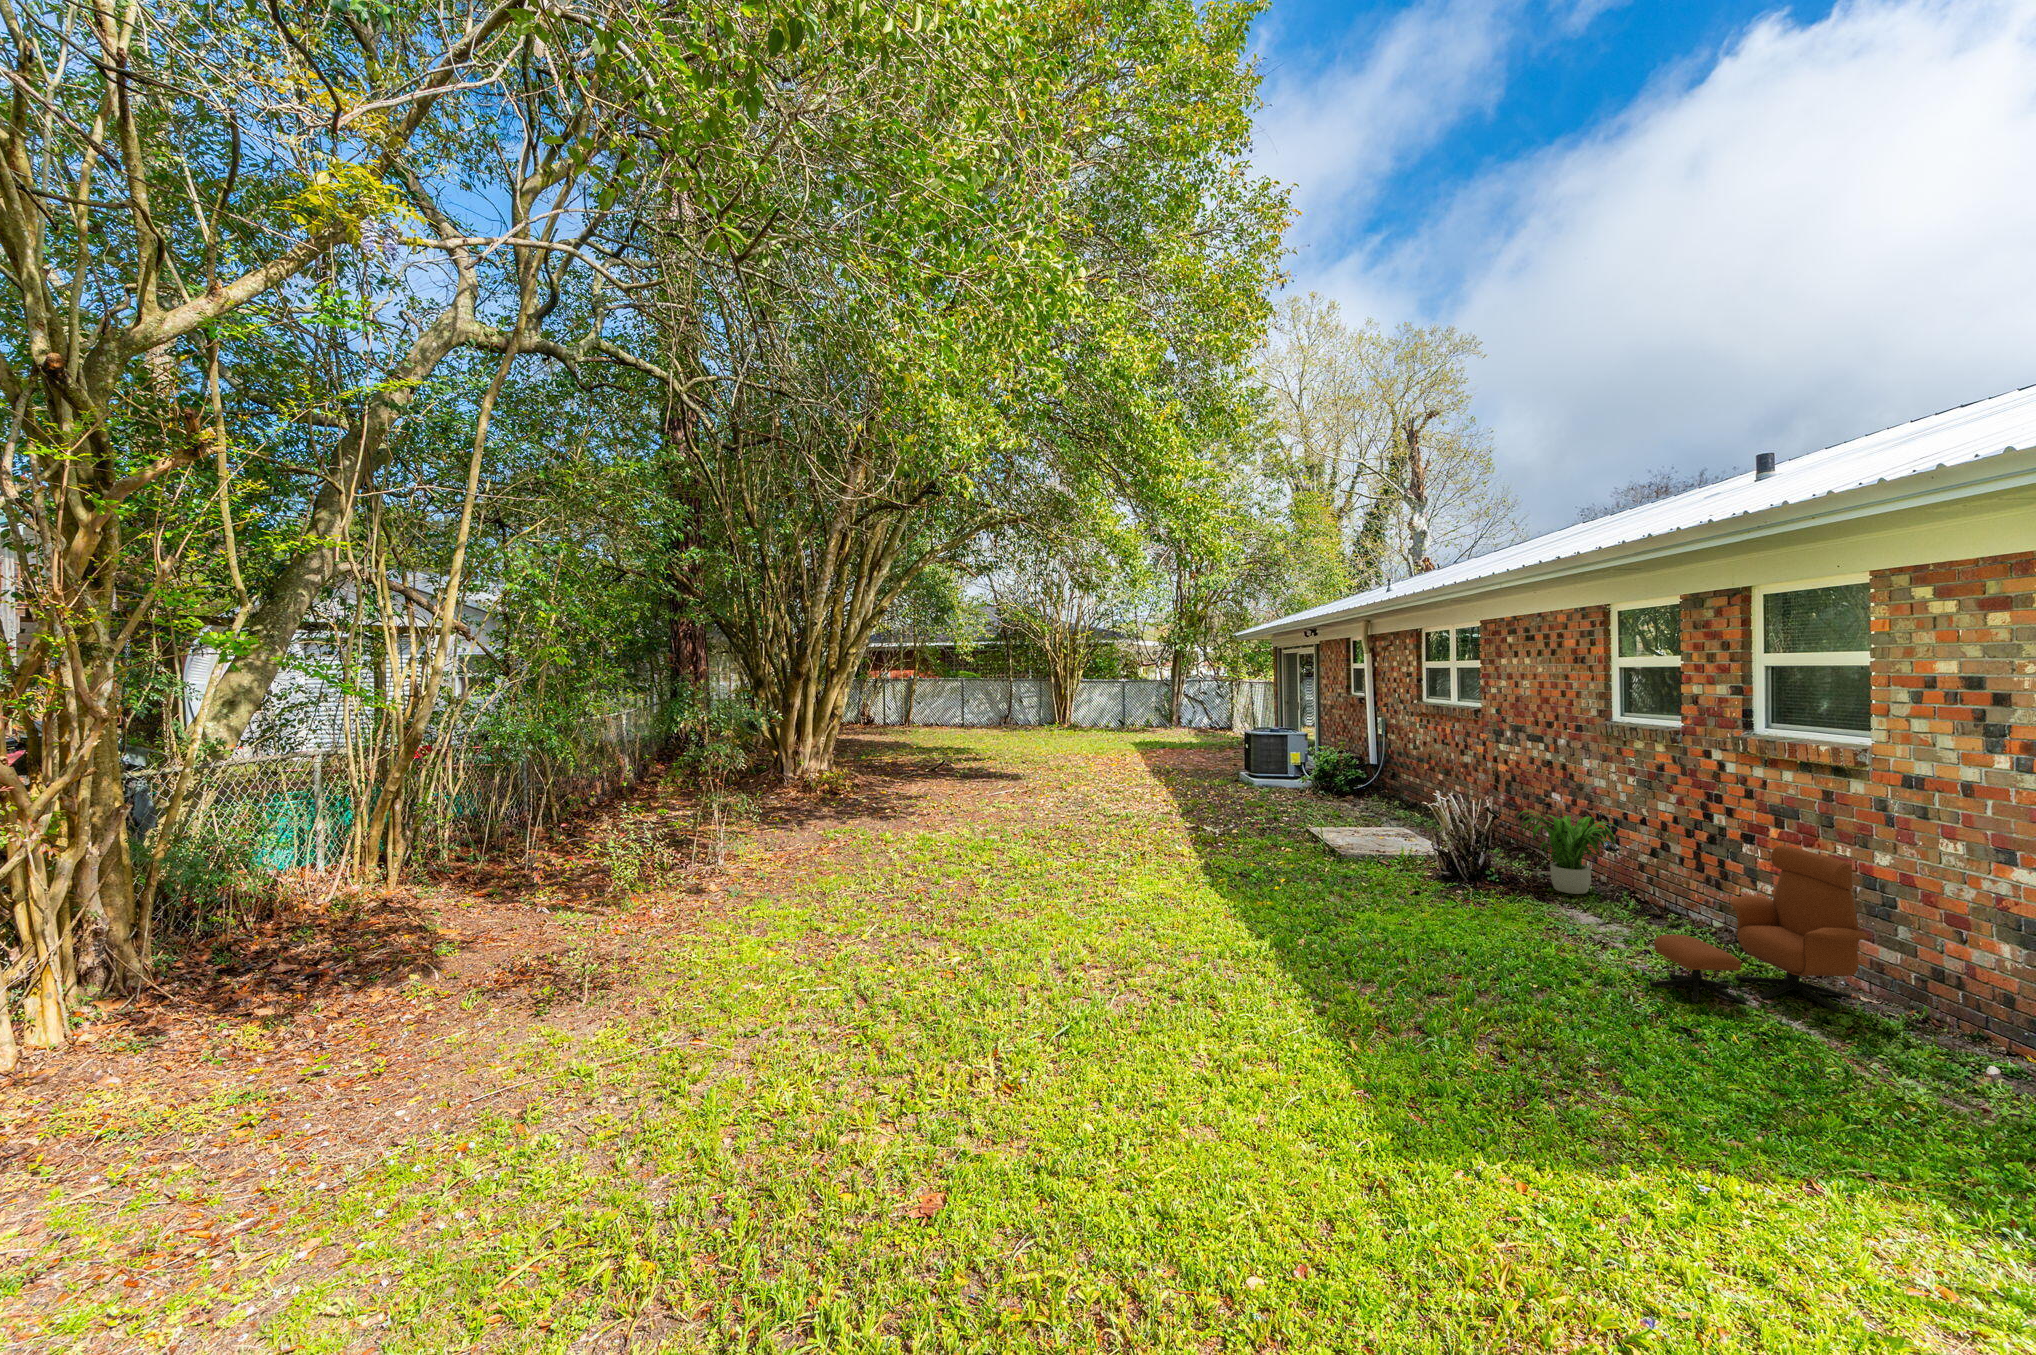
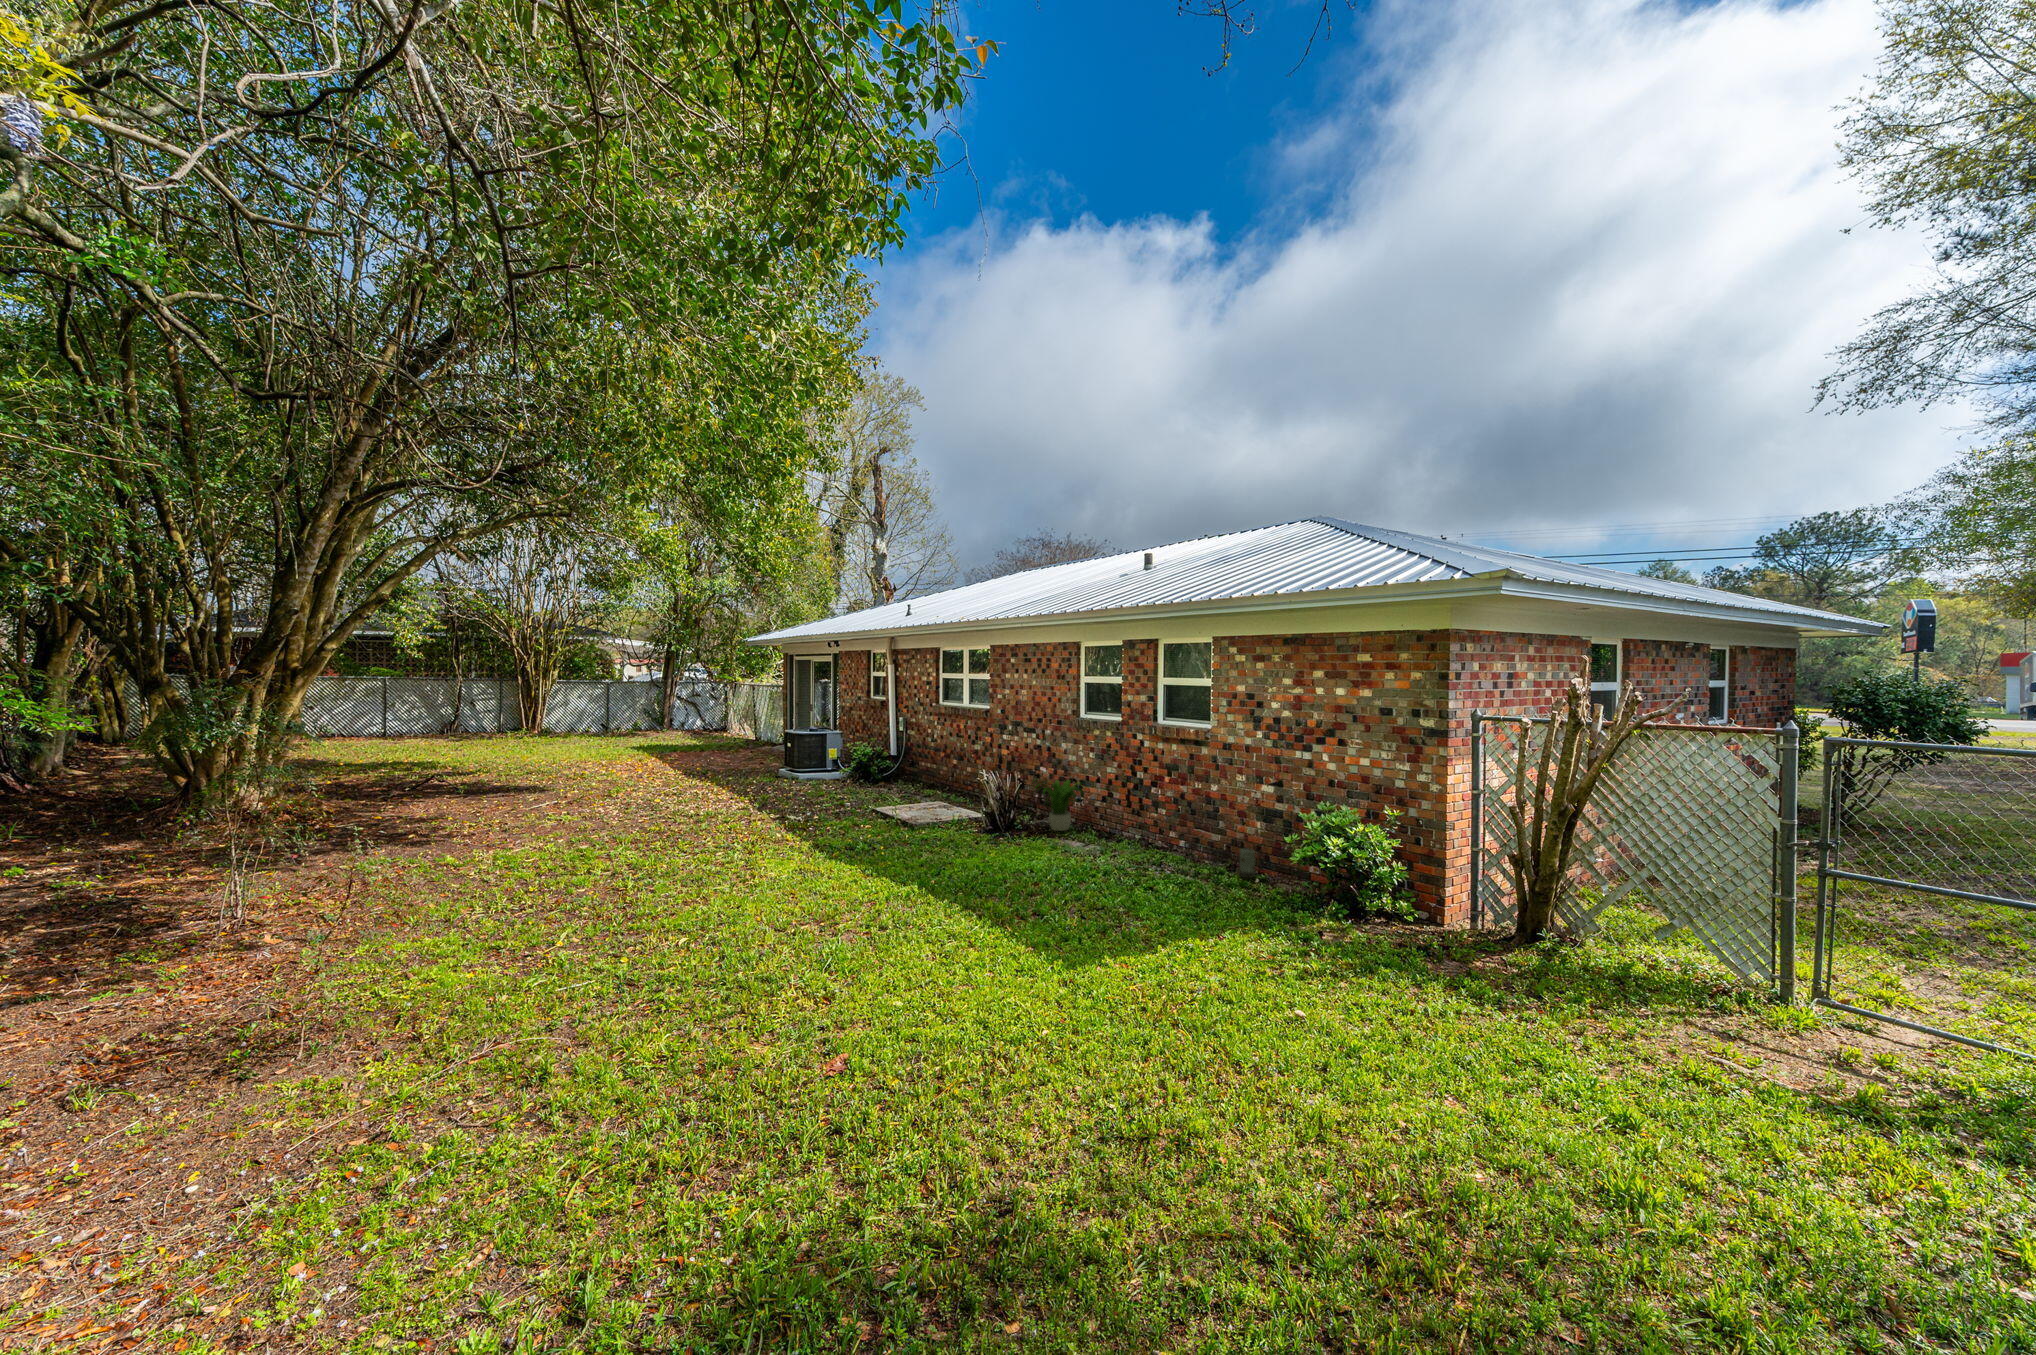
lounge chair: present [1650,846,1868,1011] -> none [1126,785,1212,877]
watering can: none [1927,968,2008,1059] -> present [1236,838,1260,878]

